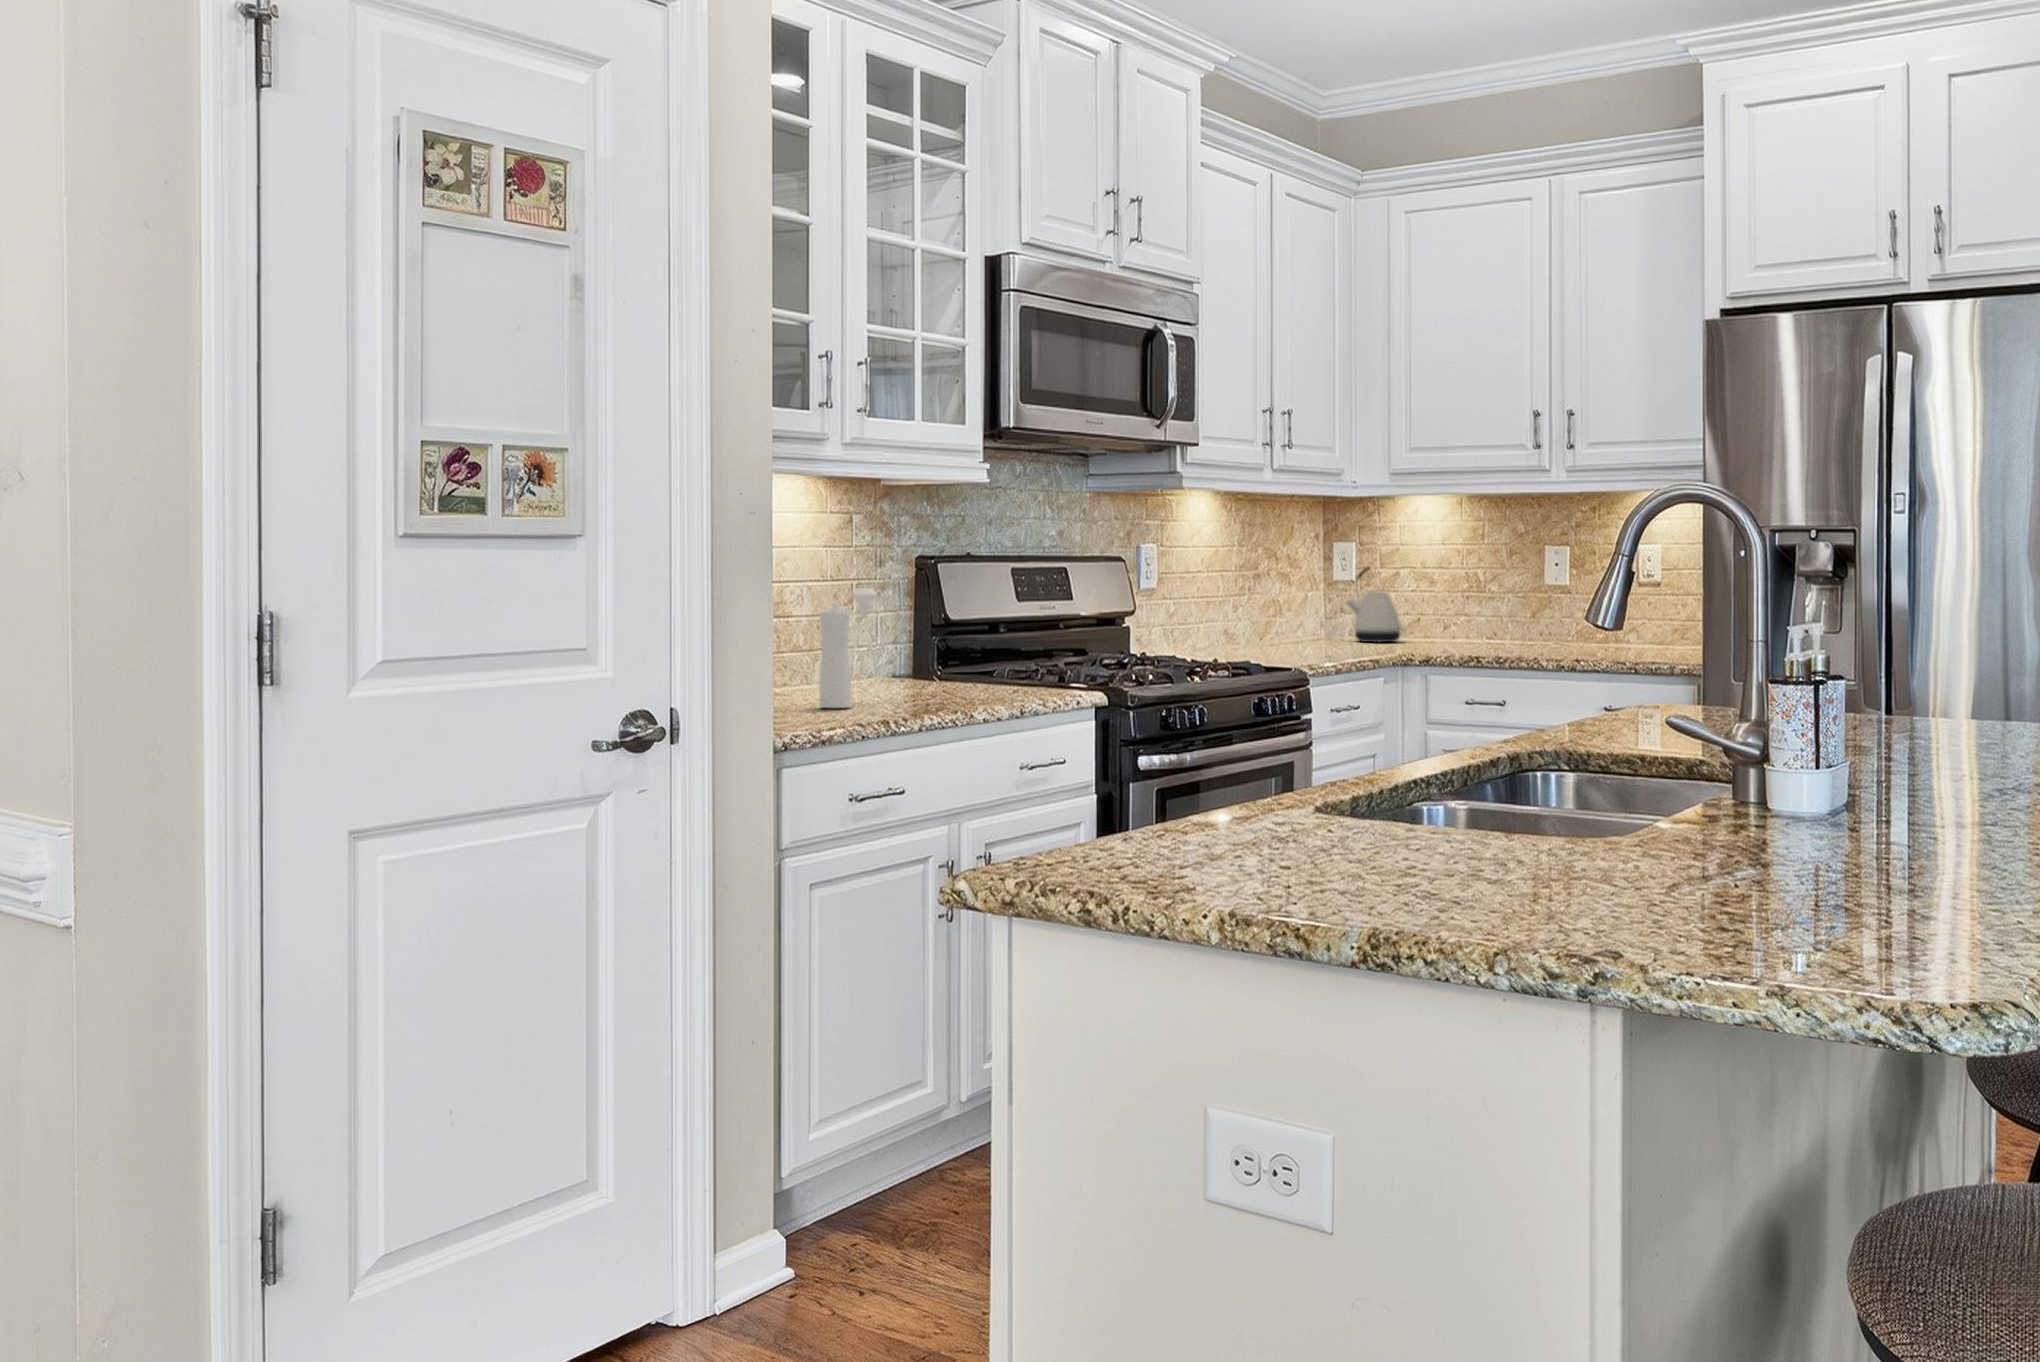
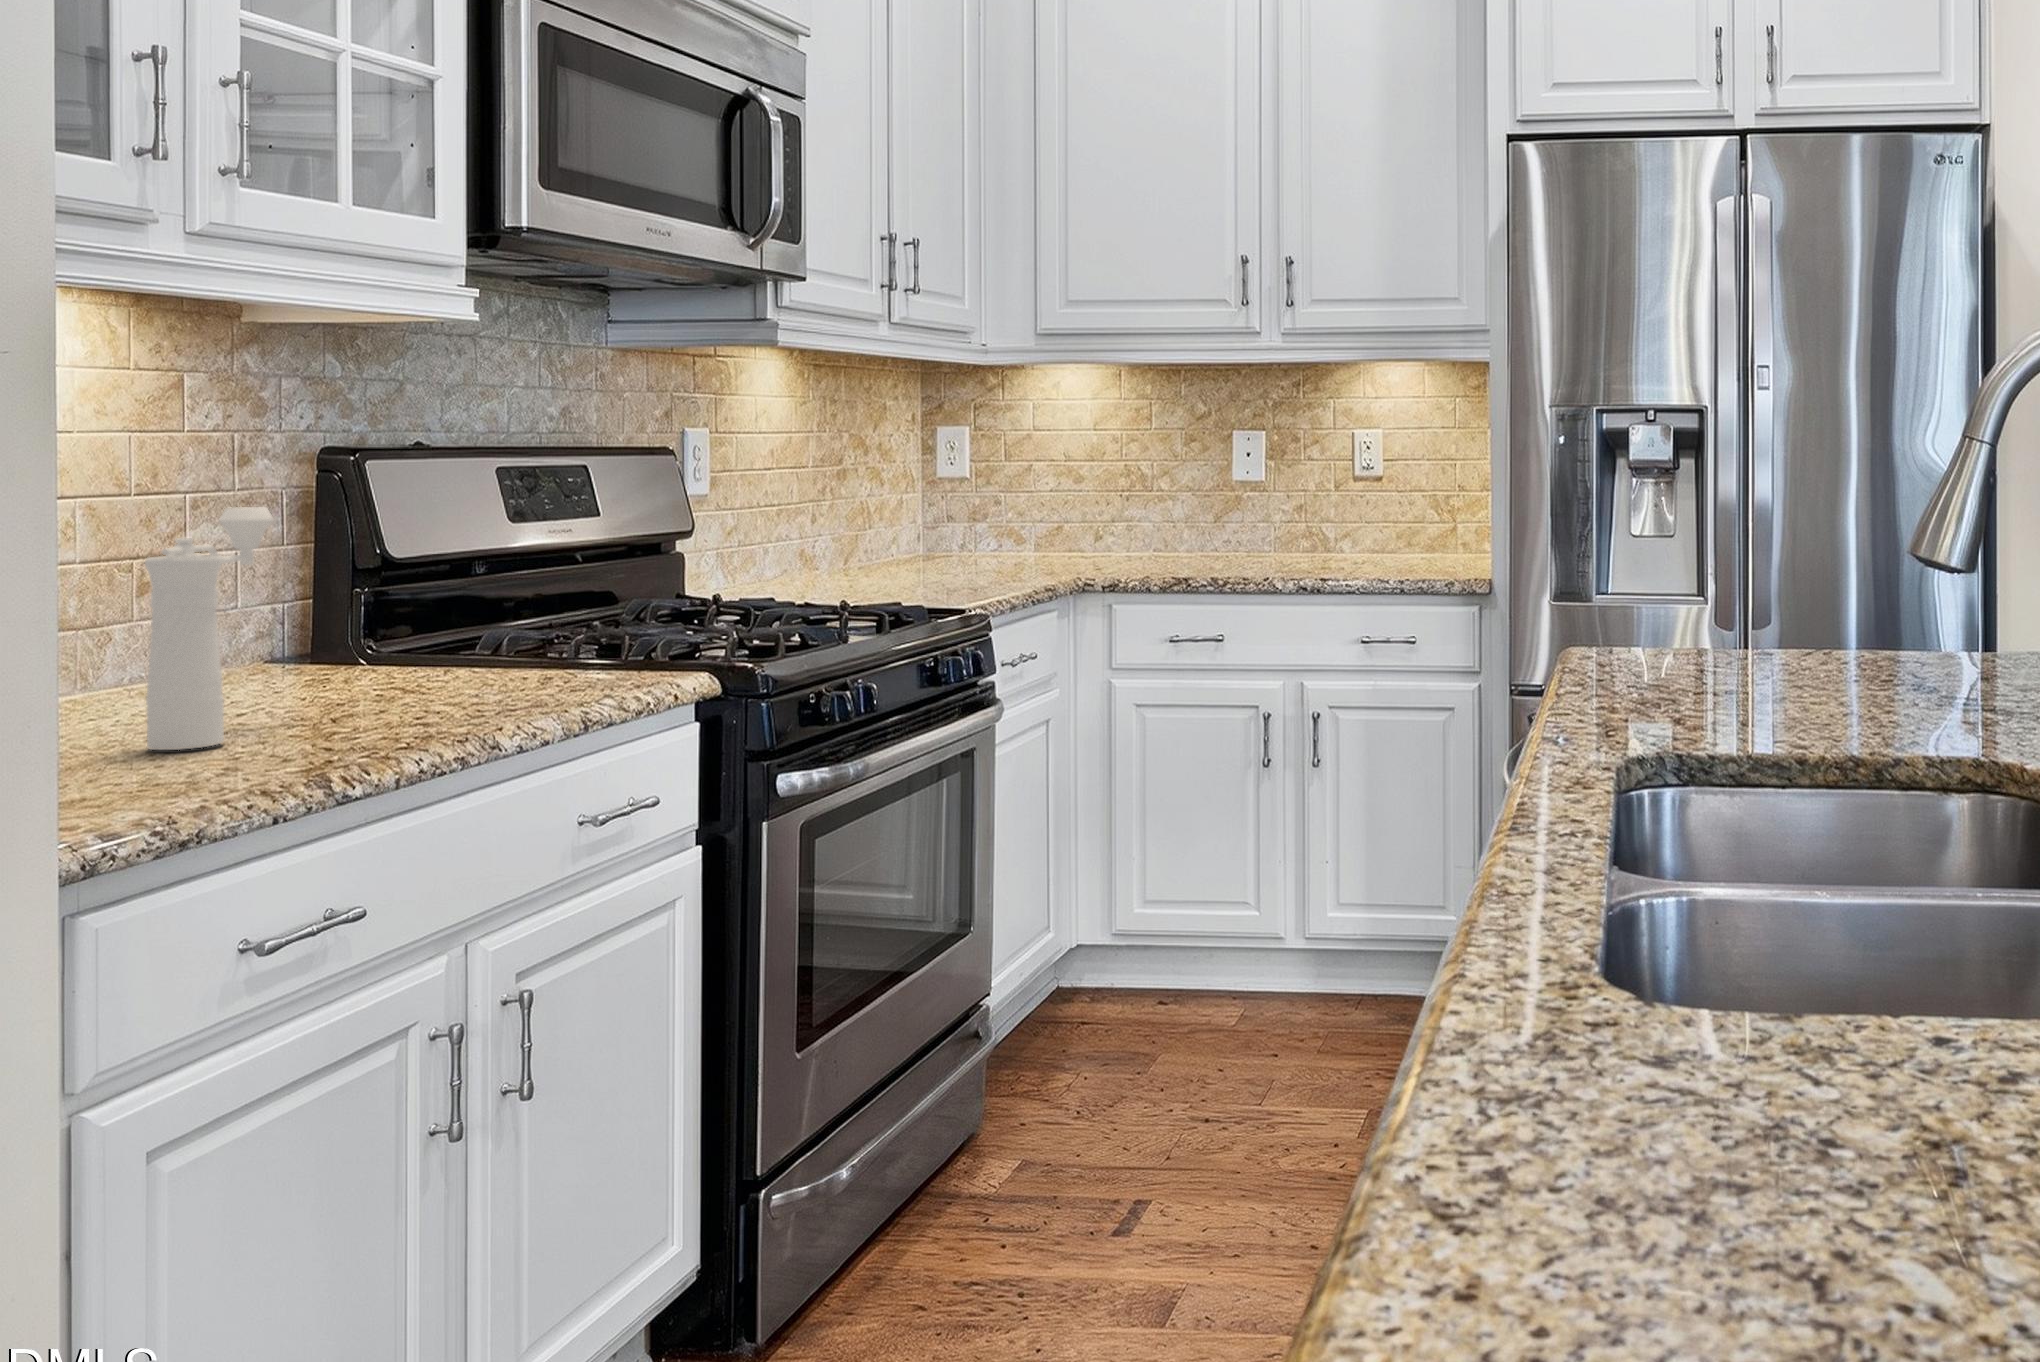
kettle: present [1347,567,1402,642] -> none [955,455,1038,558]

